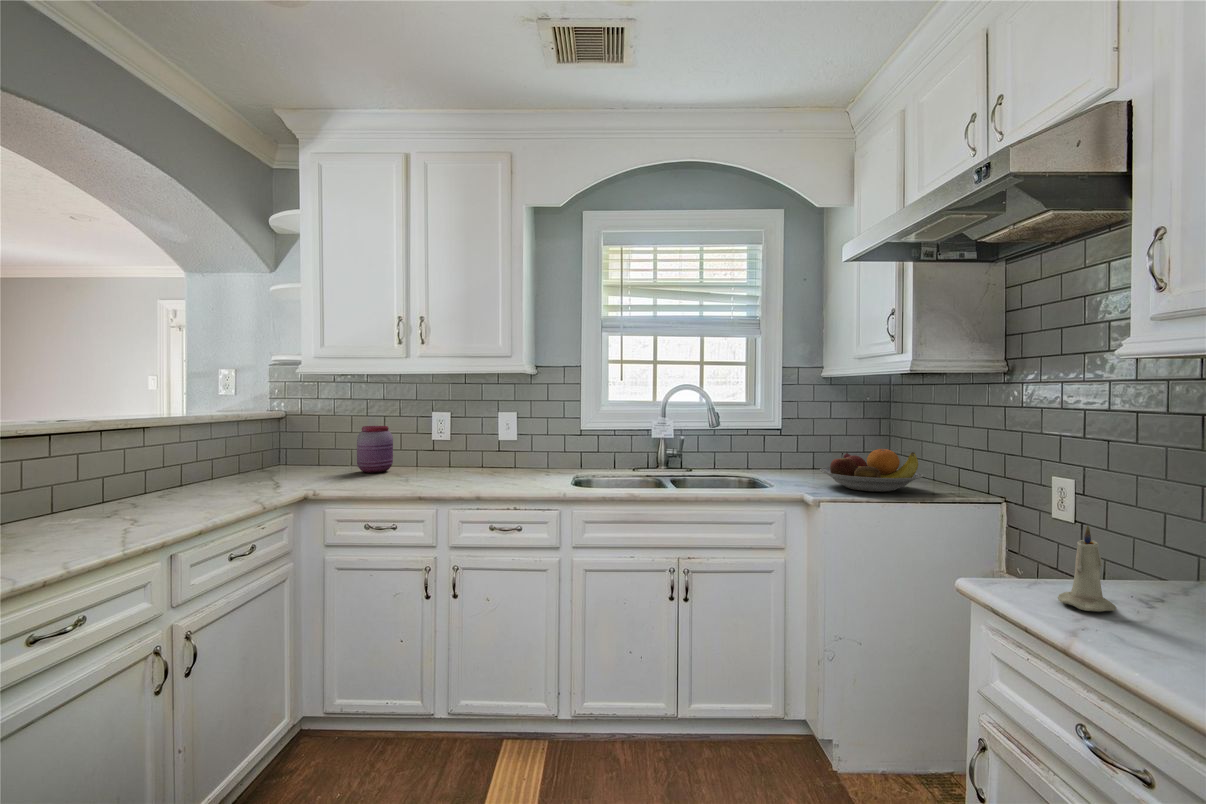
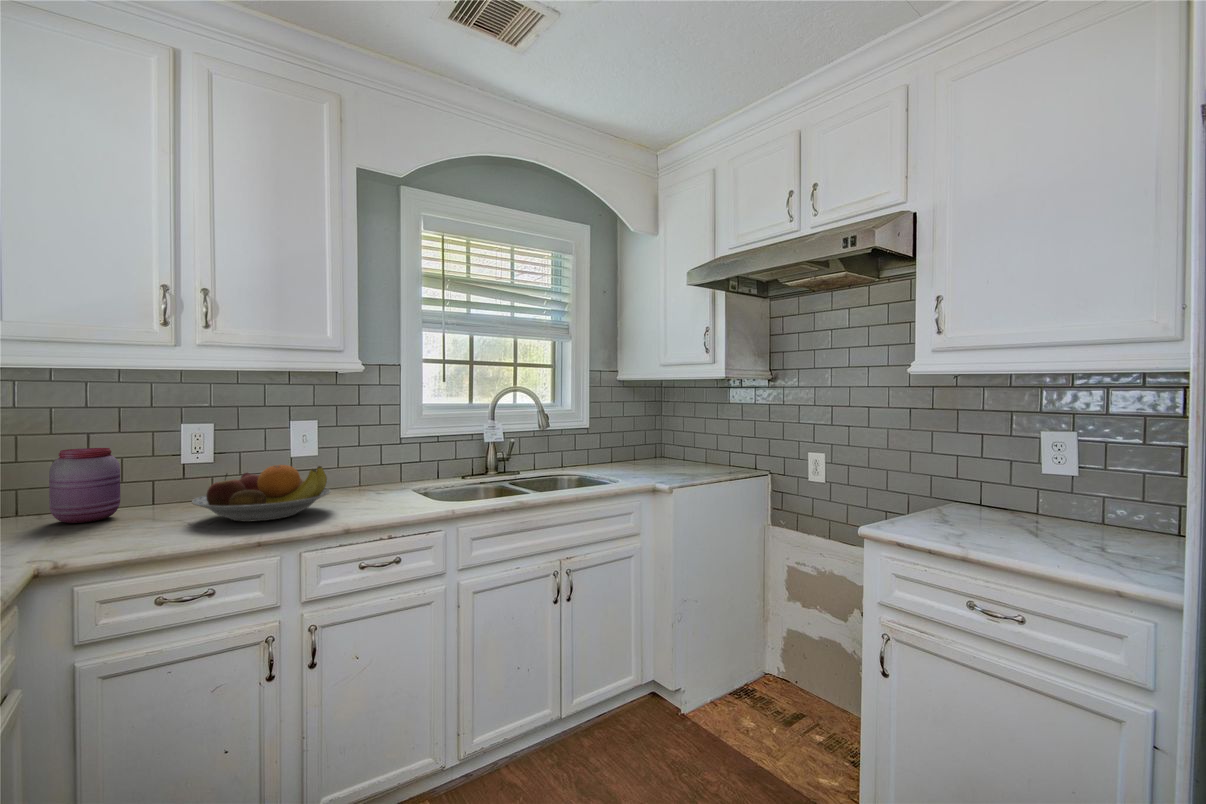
fruit bowl: present [820,449,923,492] -> present [192,465,331,522]
candle: present [1058,525,1117,612] -> none [910,479,940,533]

